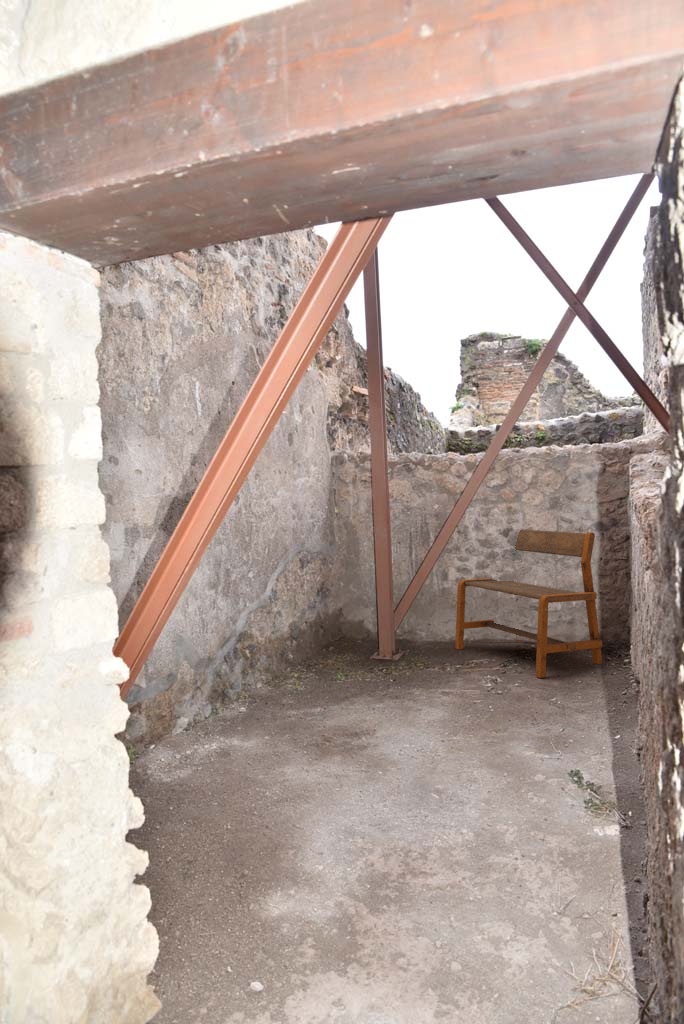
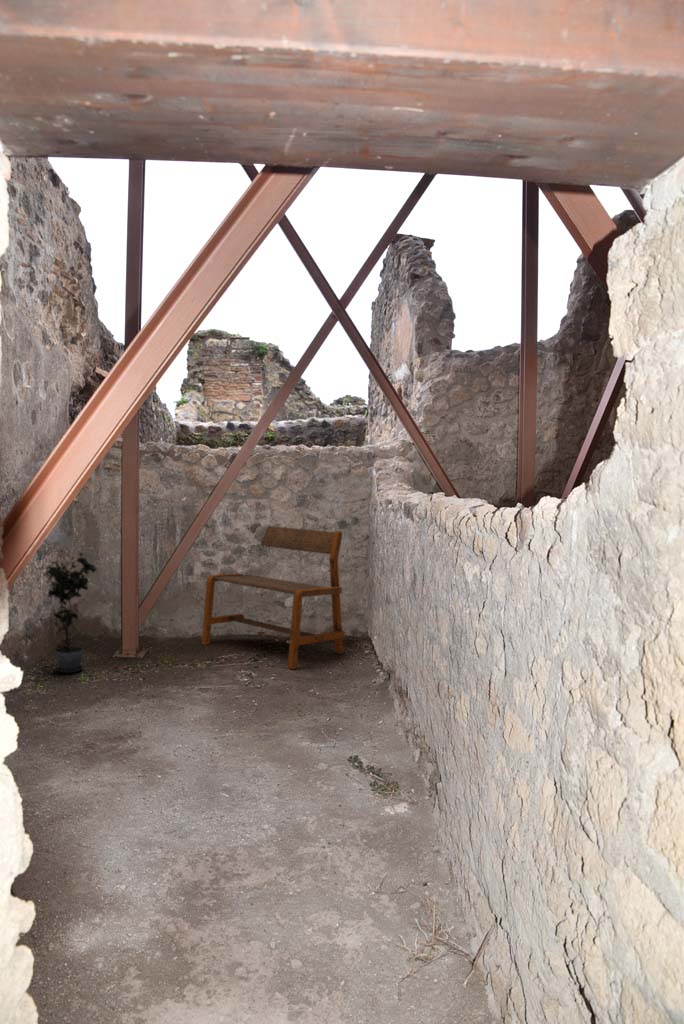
potted plant: none [299,560,350,670] -> present [40,553,96,673]

